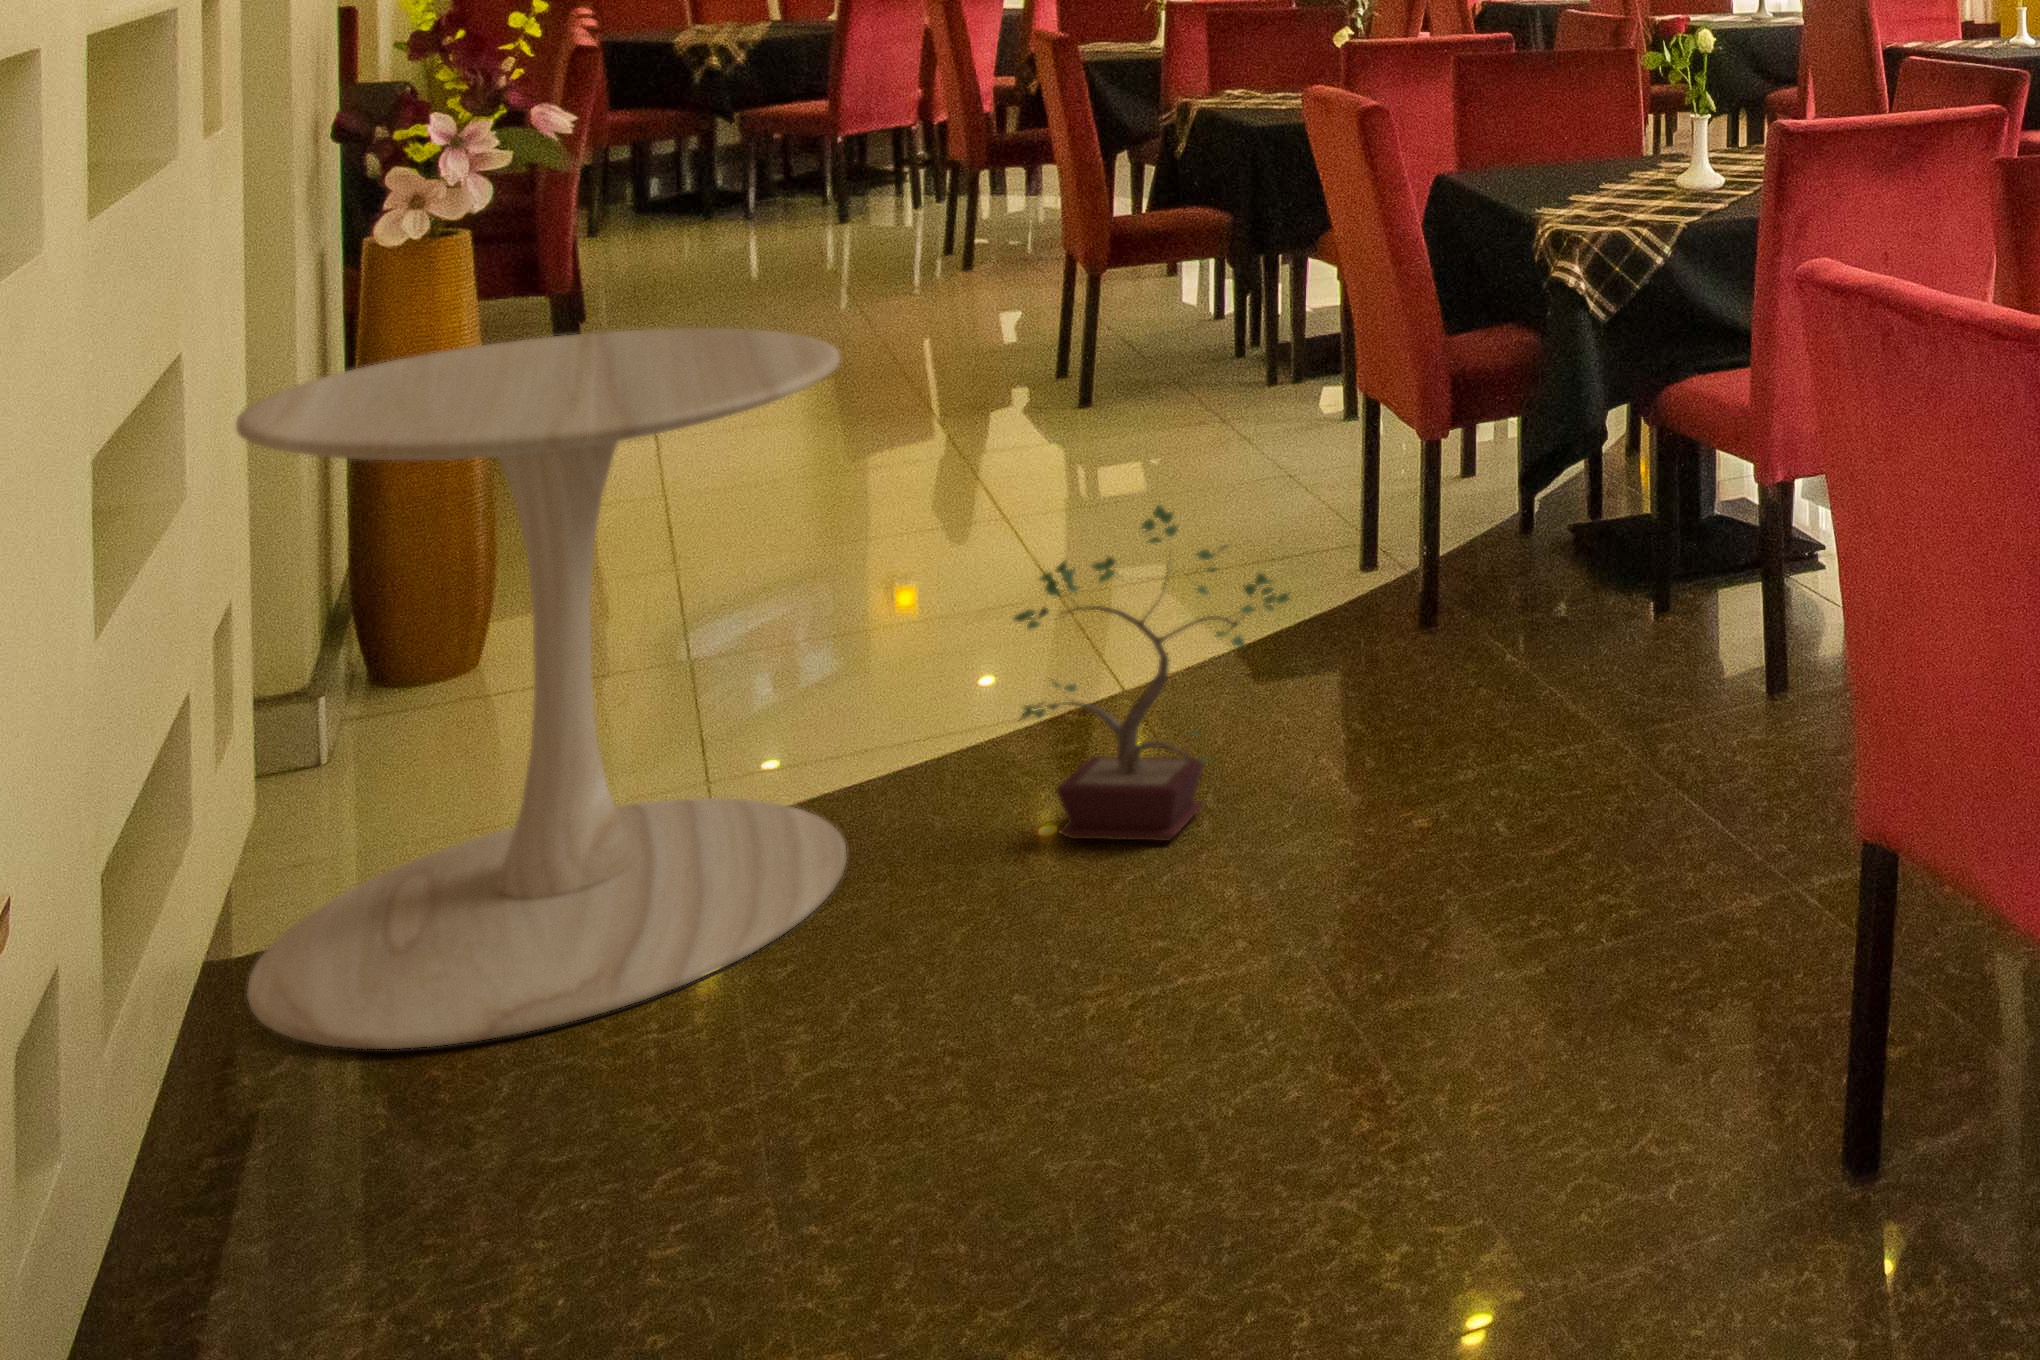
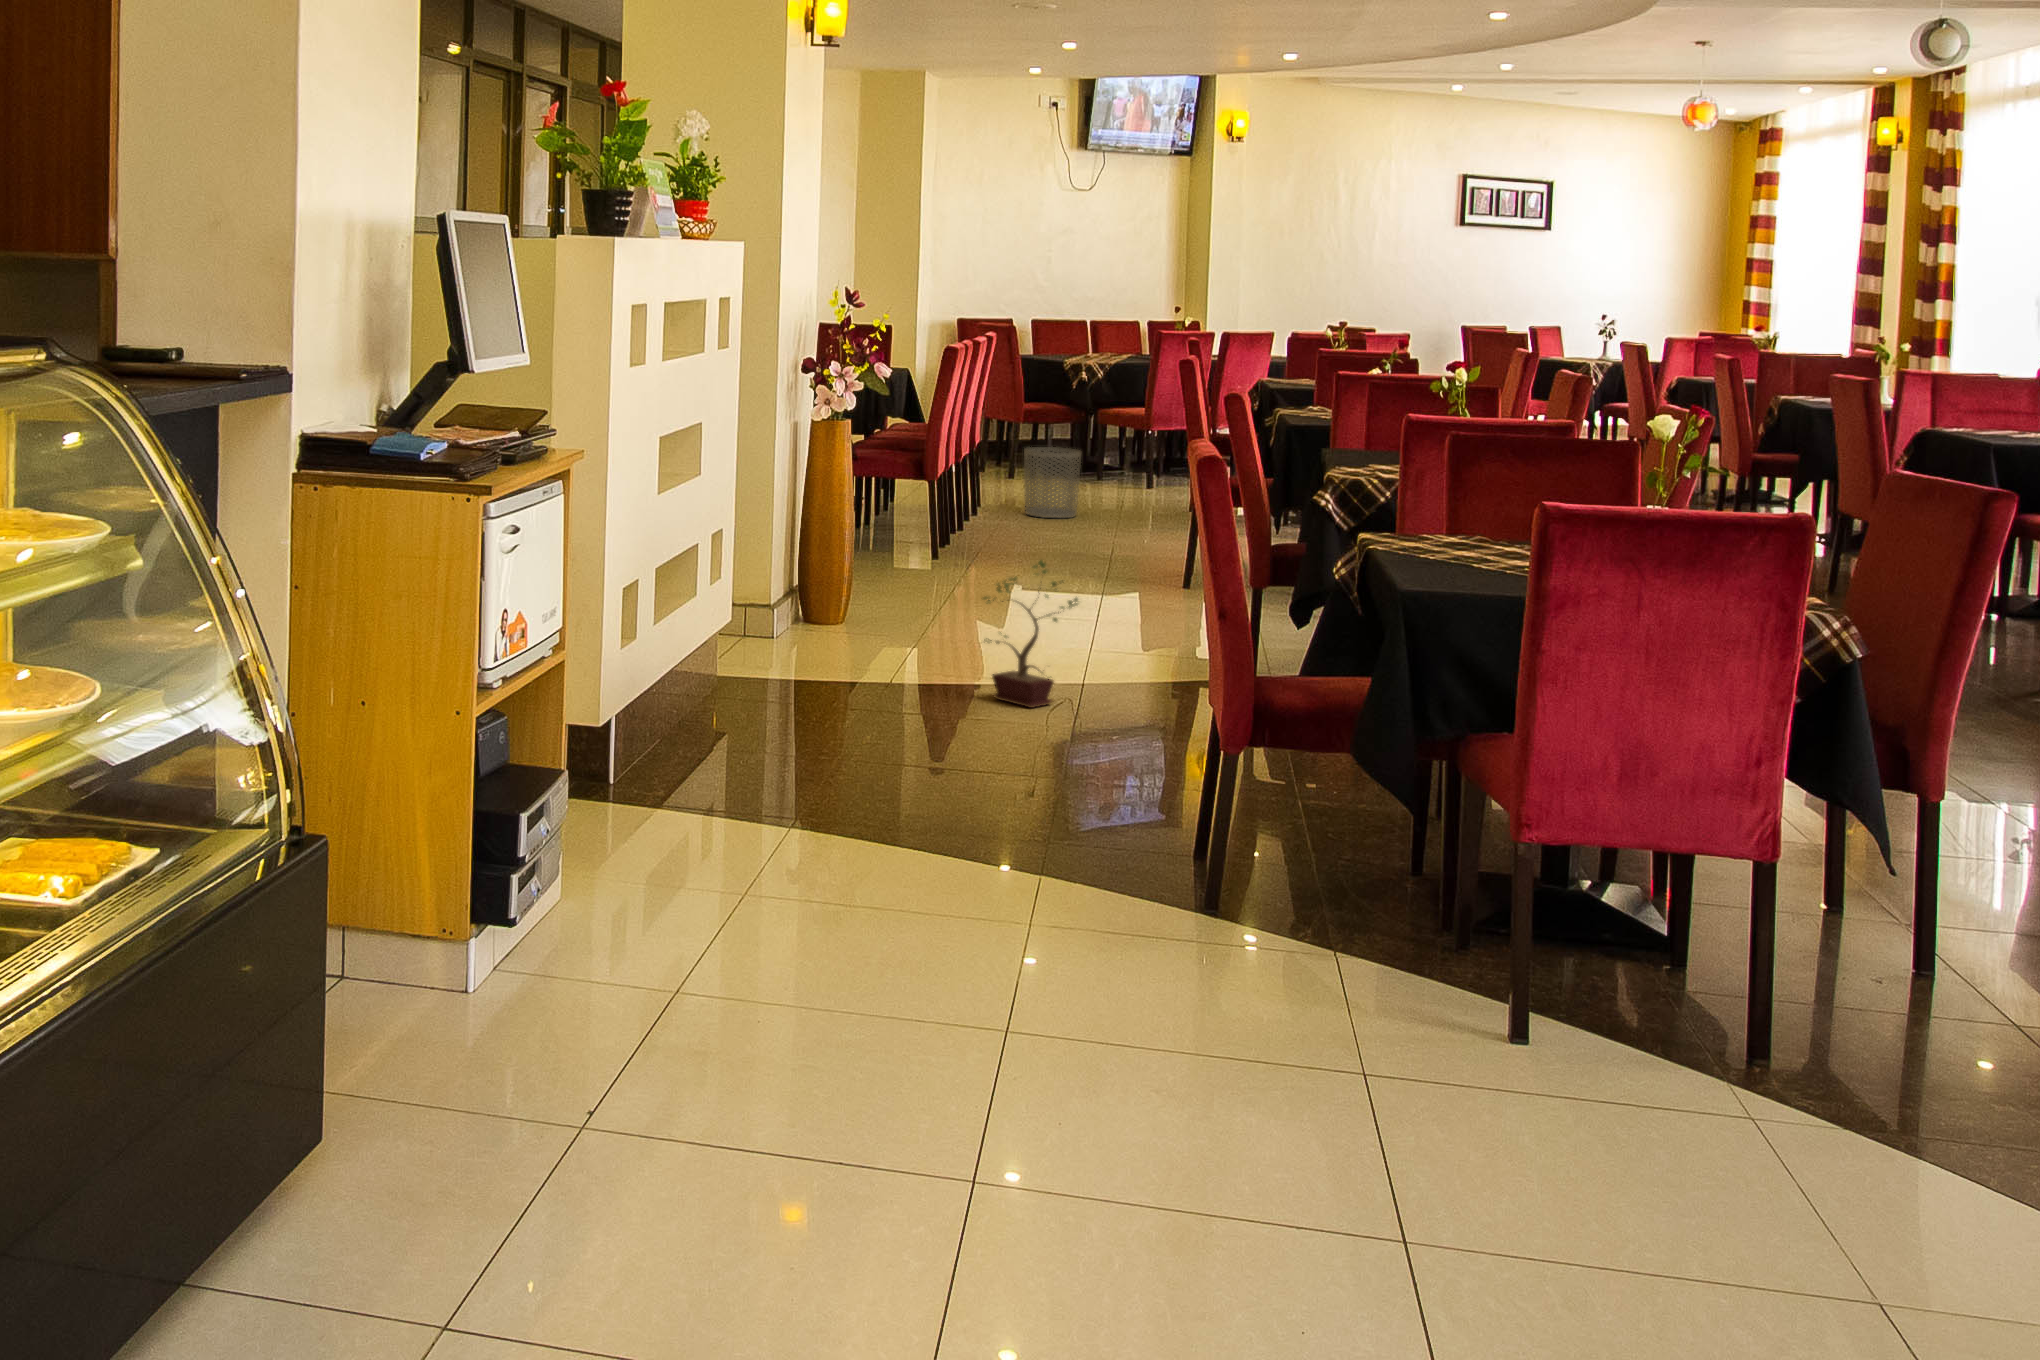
waste bin: none [681,190,792,316] -> present [1024,447,1081,518]
pedestal table: present [236,328,847,1049] -> none [724,455,926,699]

